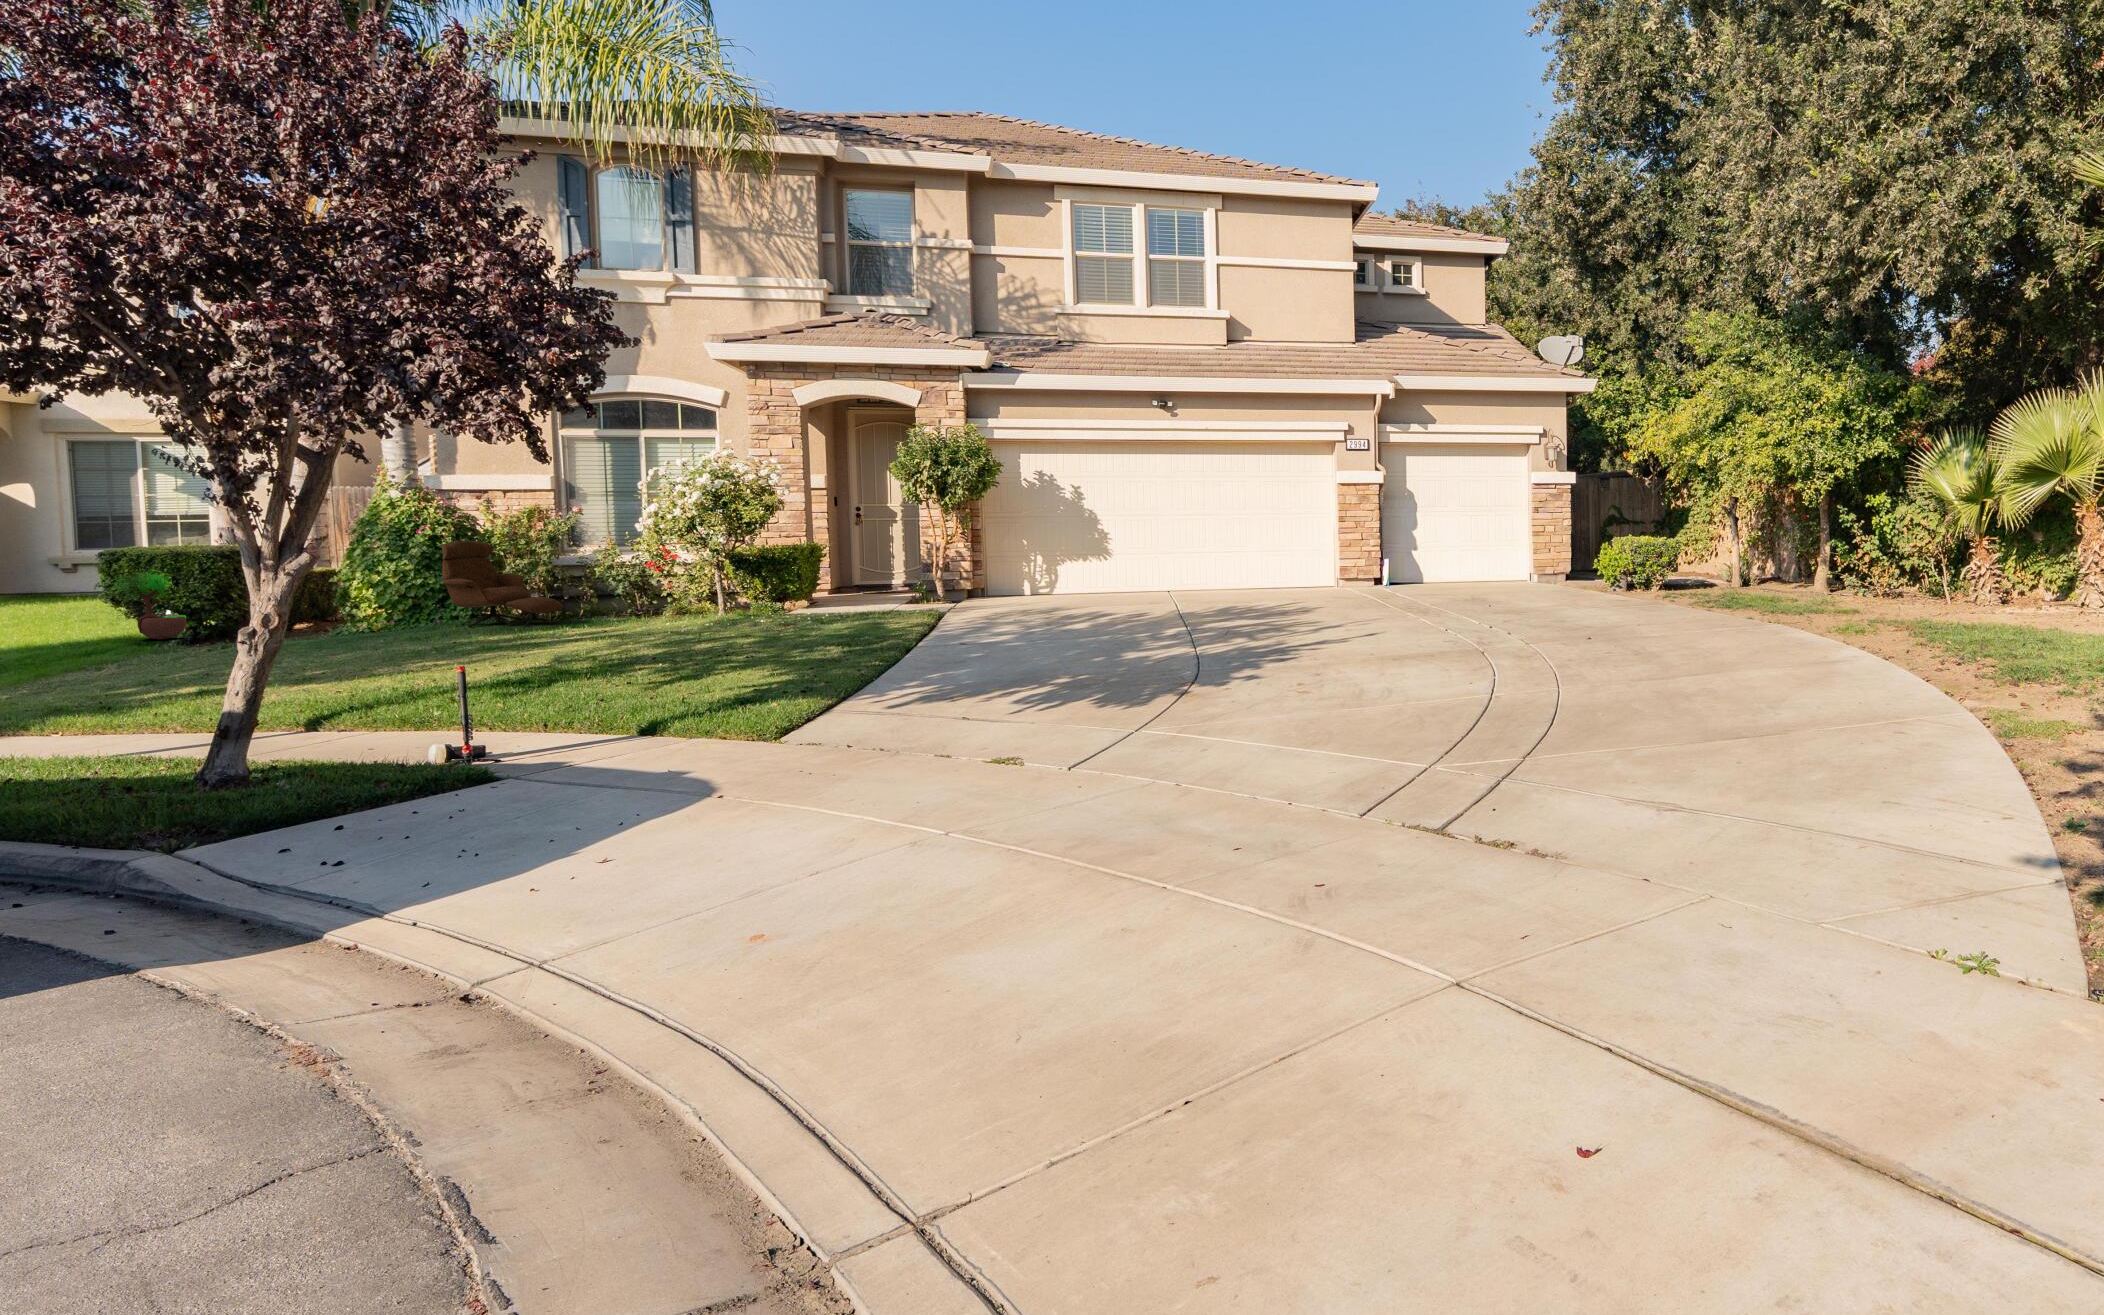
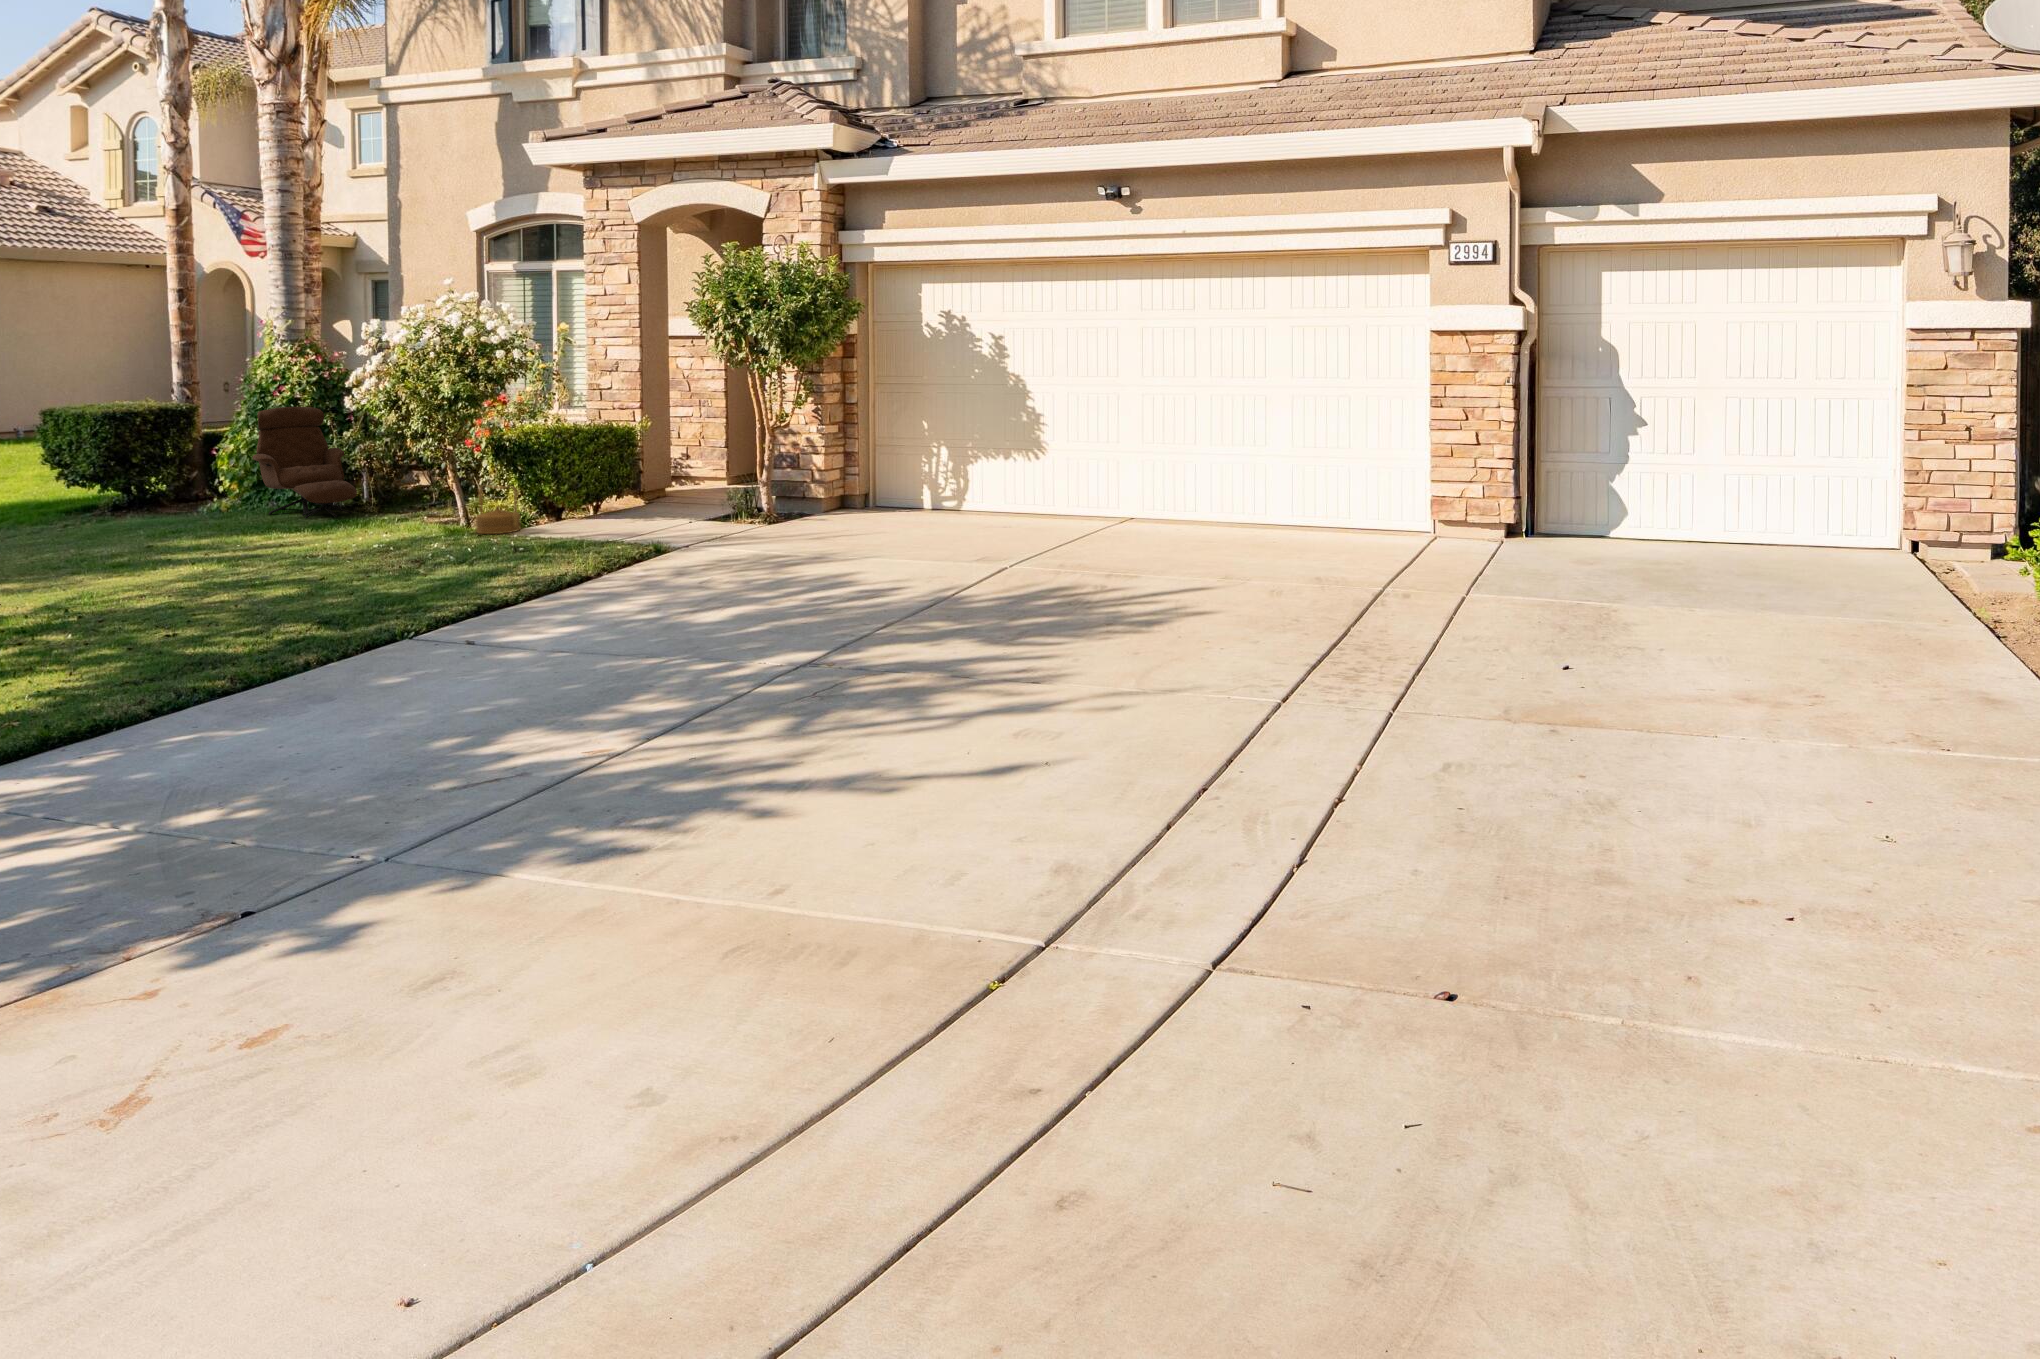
potted tree: present [114,569,187,639] -> none [20,426,83,506]
woven basket: none [732,587,770,621] -> present [476,485,521,534]

